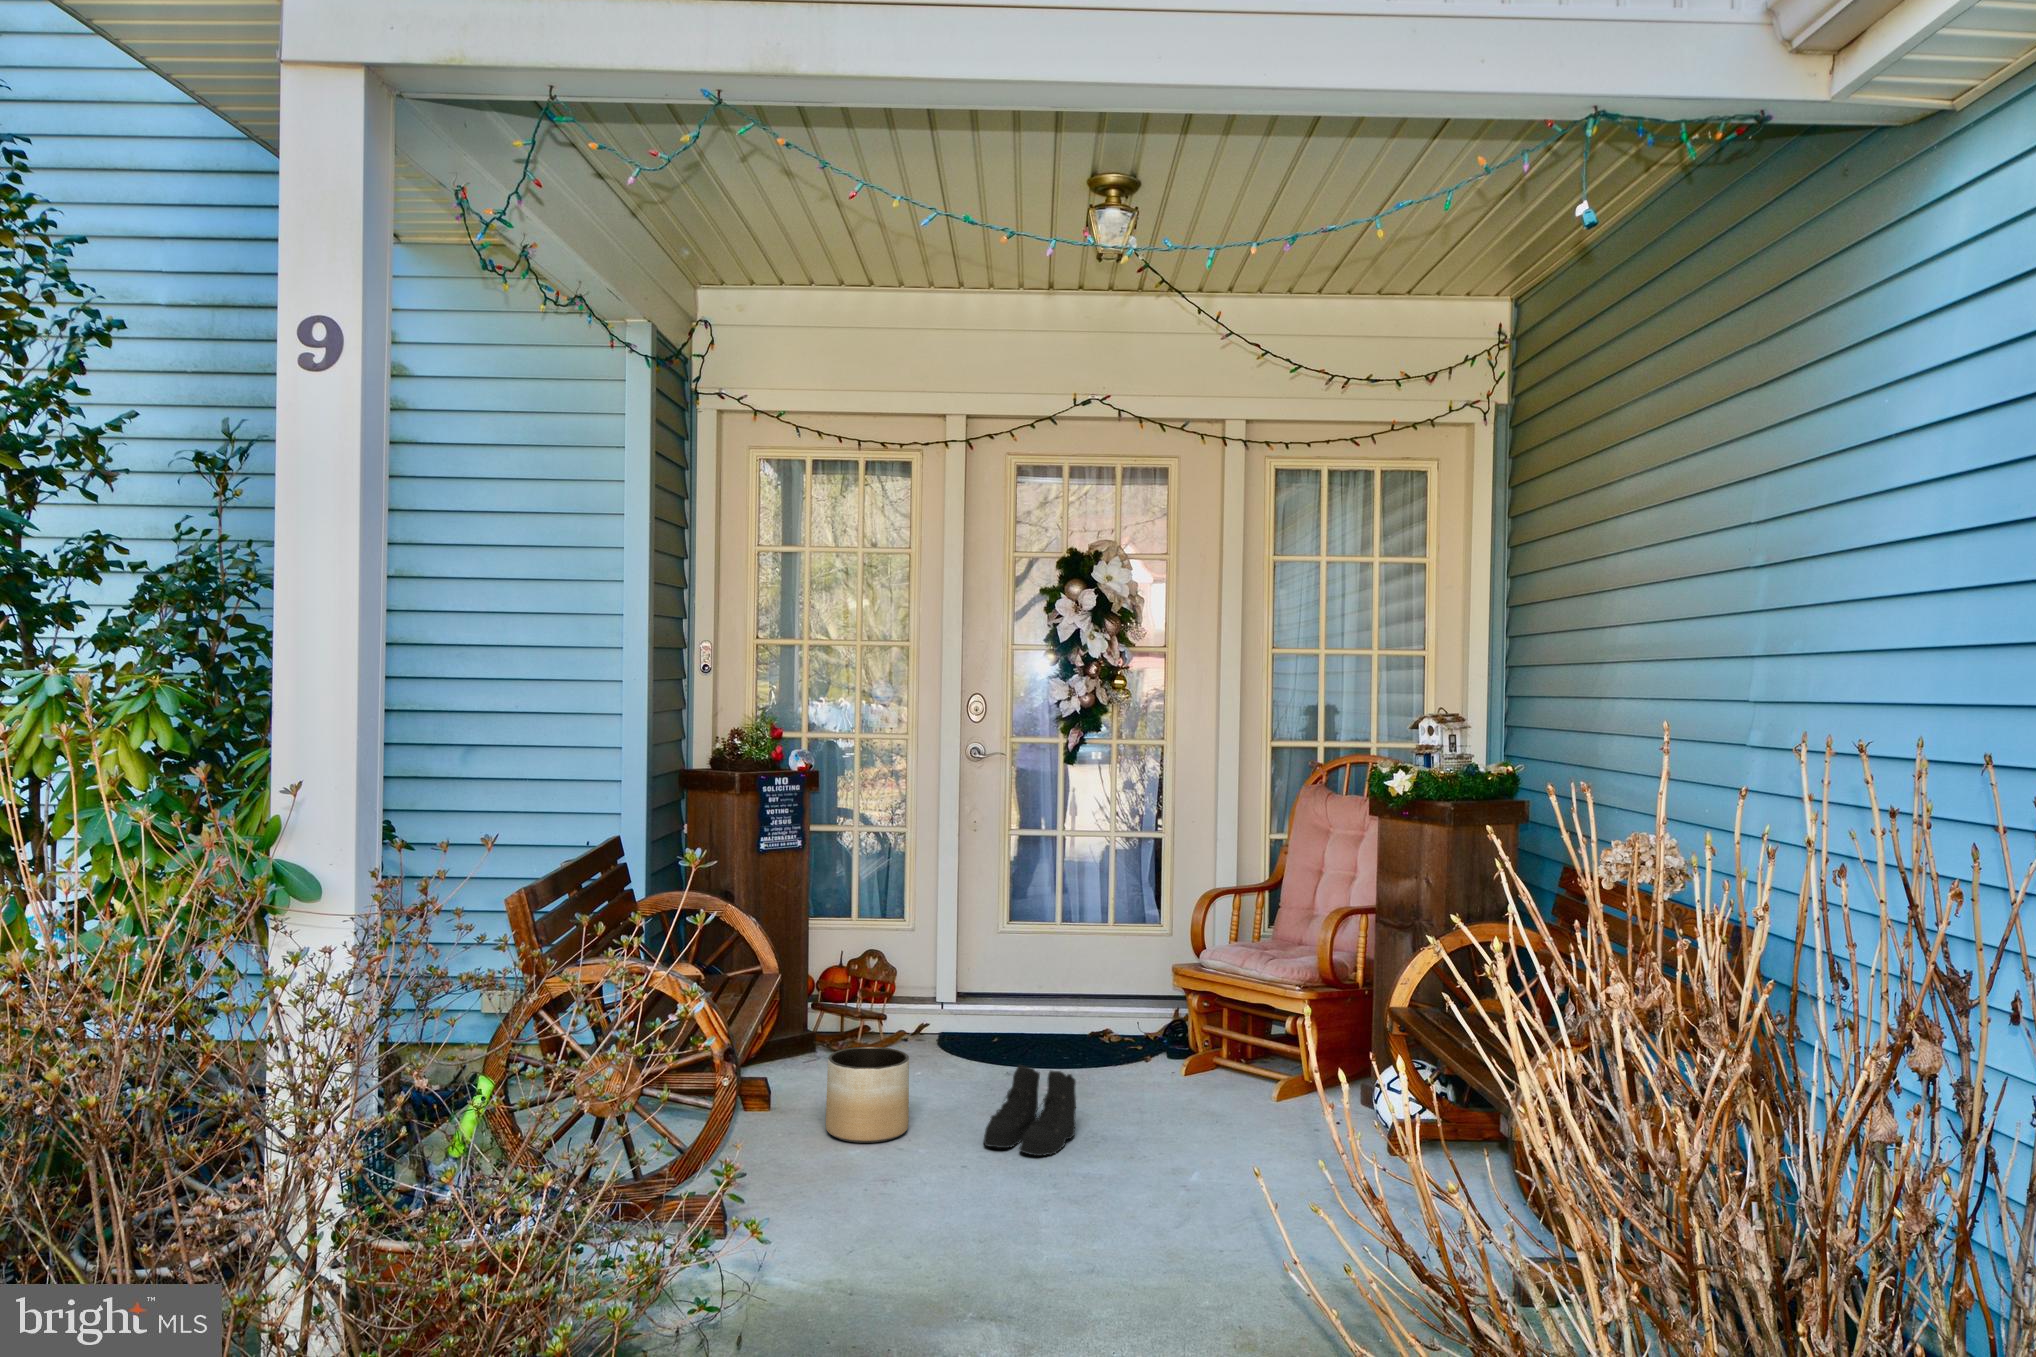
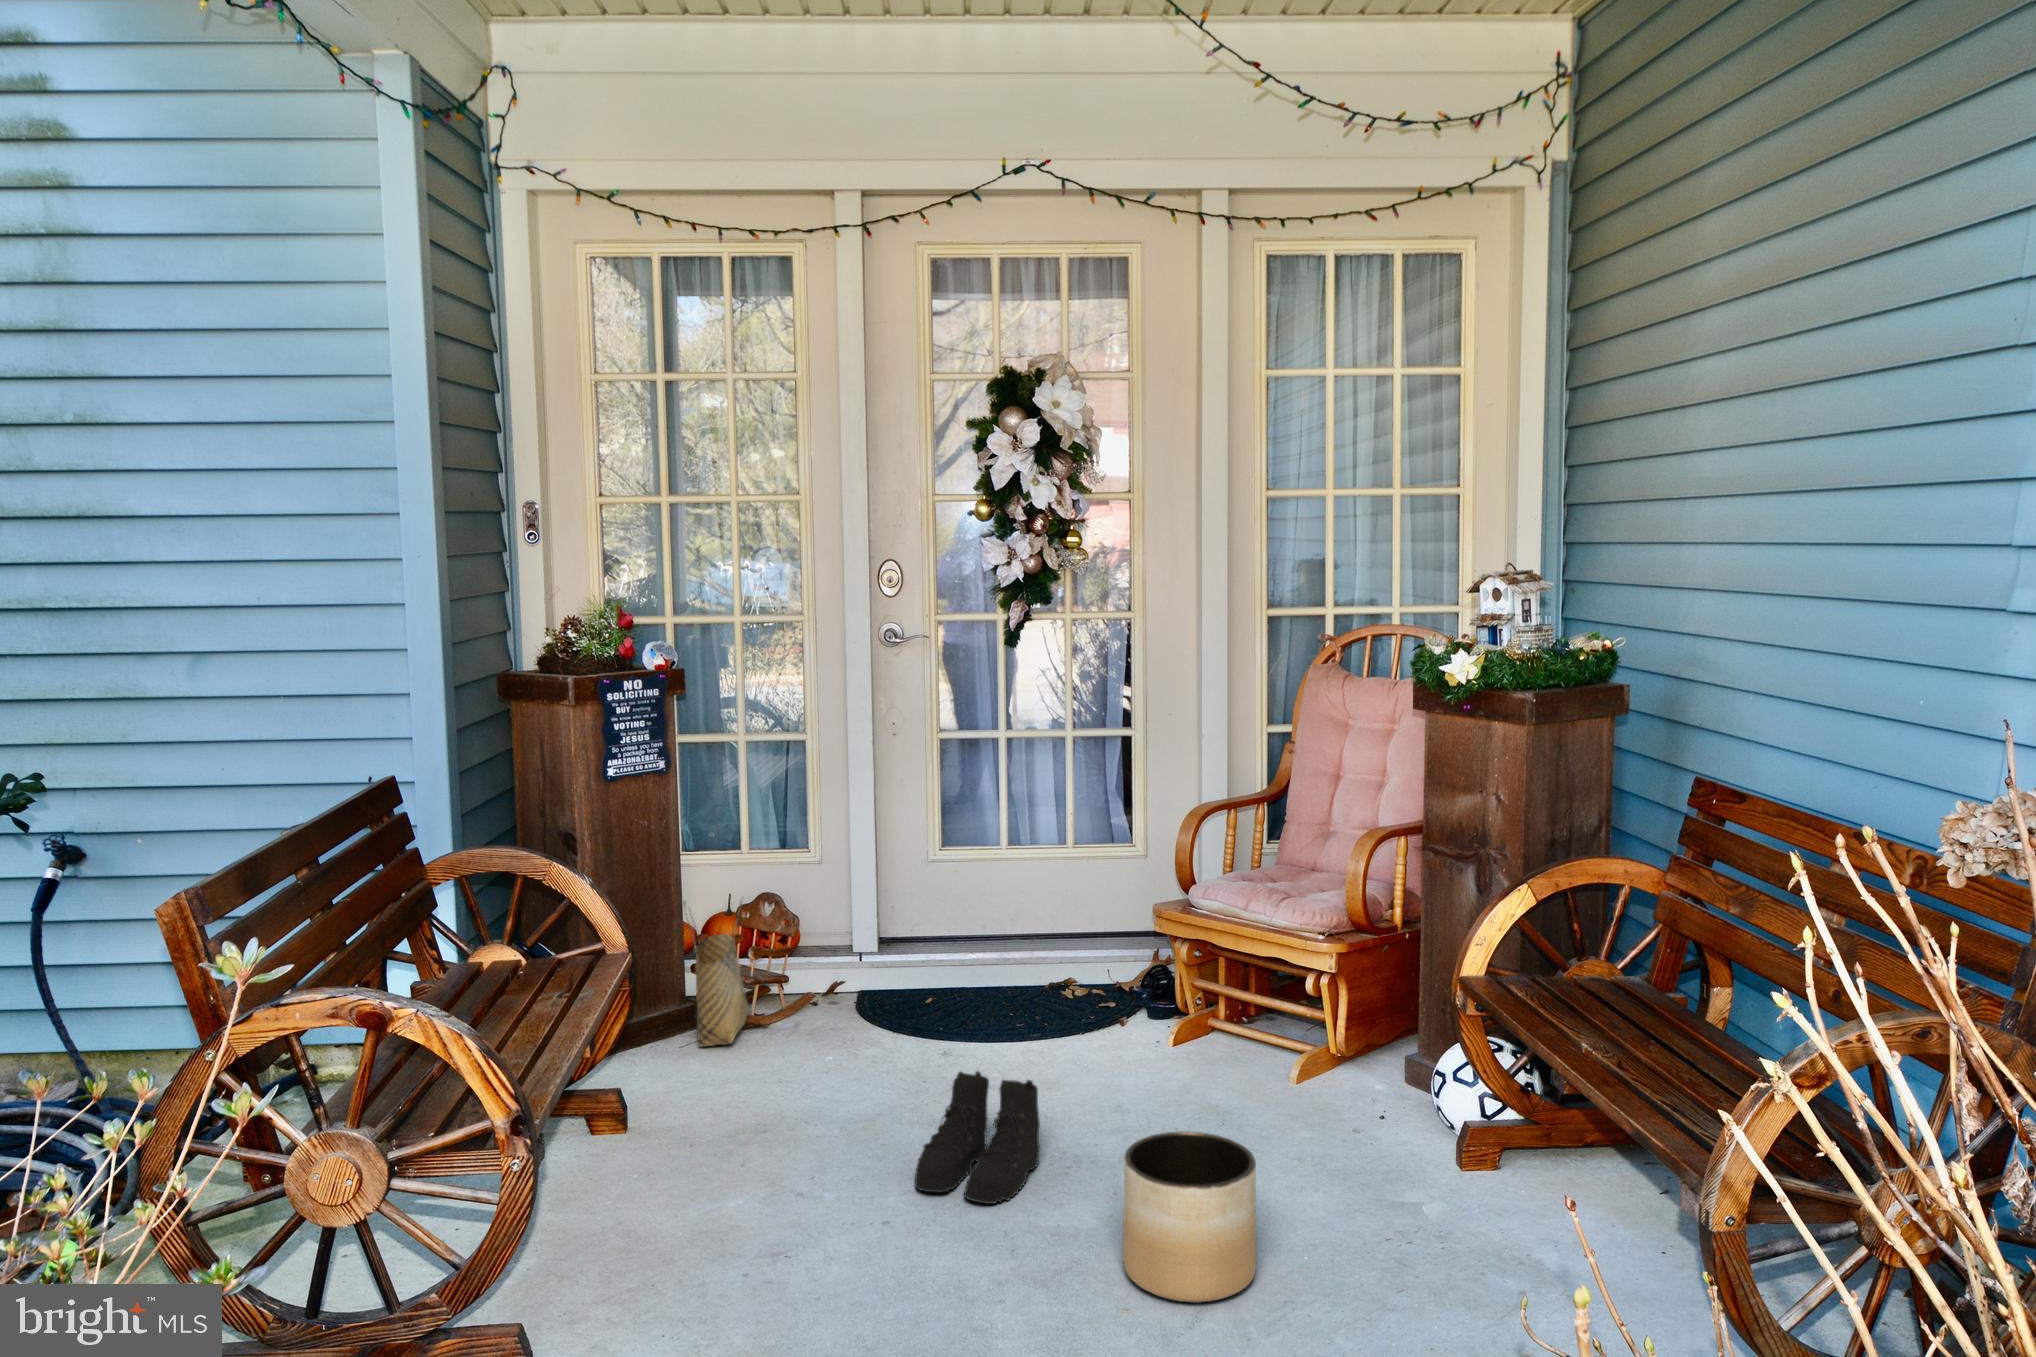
woven basket: none [812,945,858,1060] -> present [683,901,749,1047]
planter: present [826,1047,909,1143] -> present [1123,1131,1256,1303]

